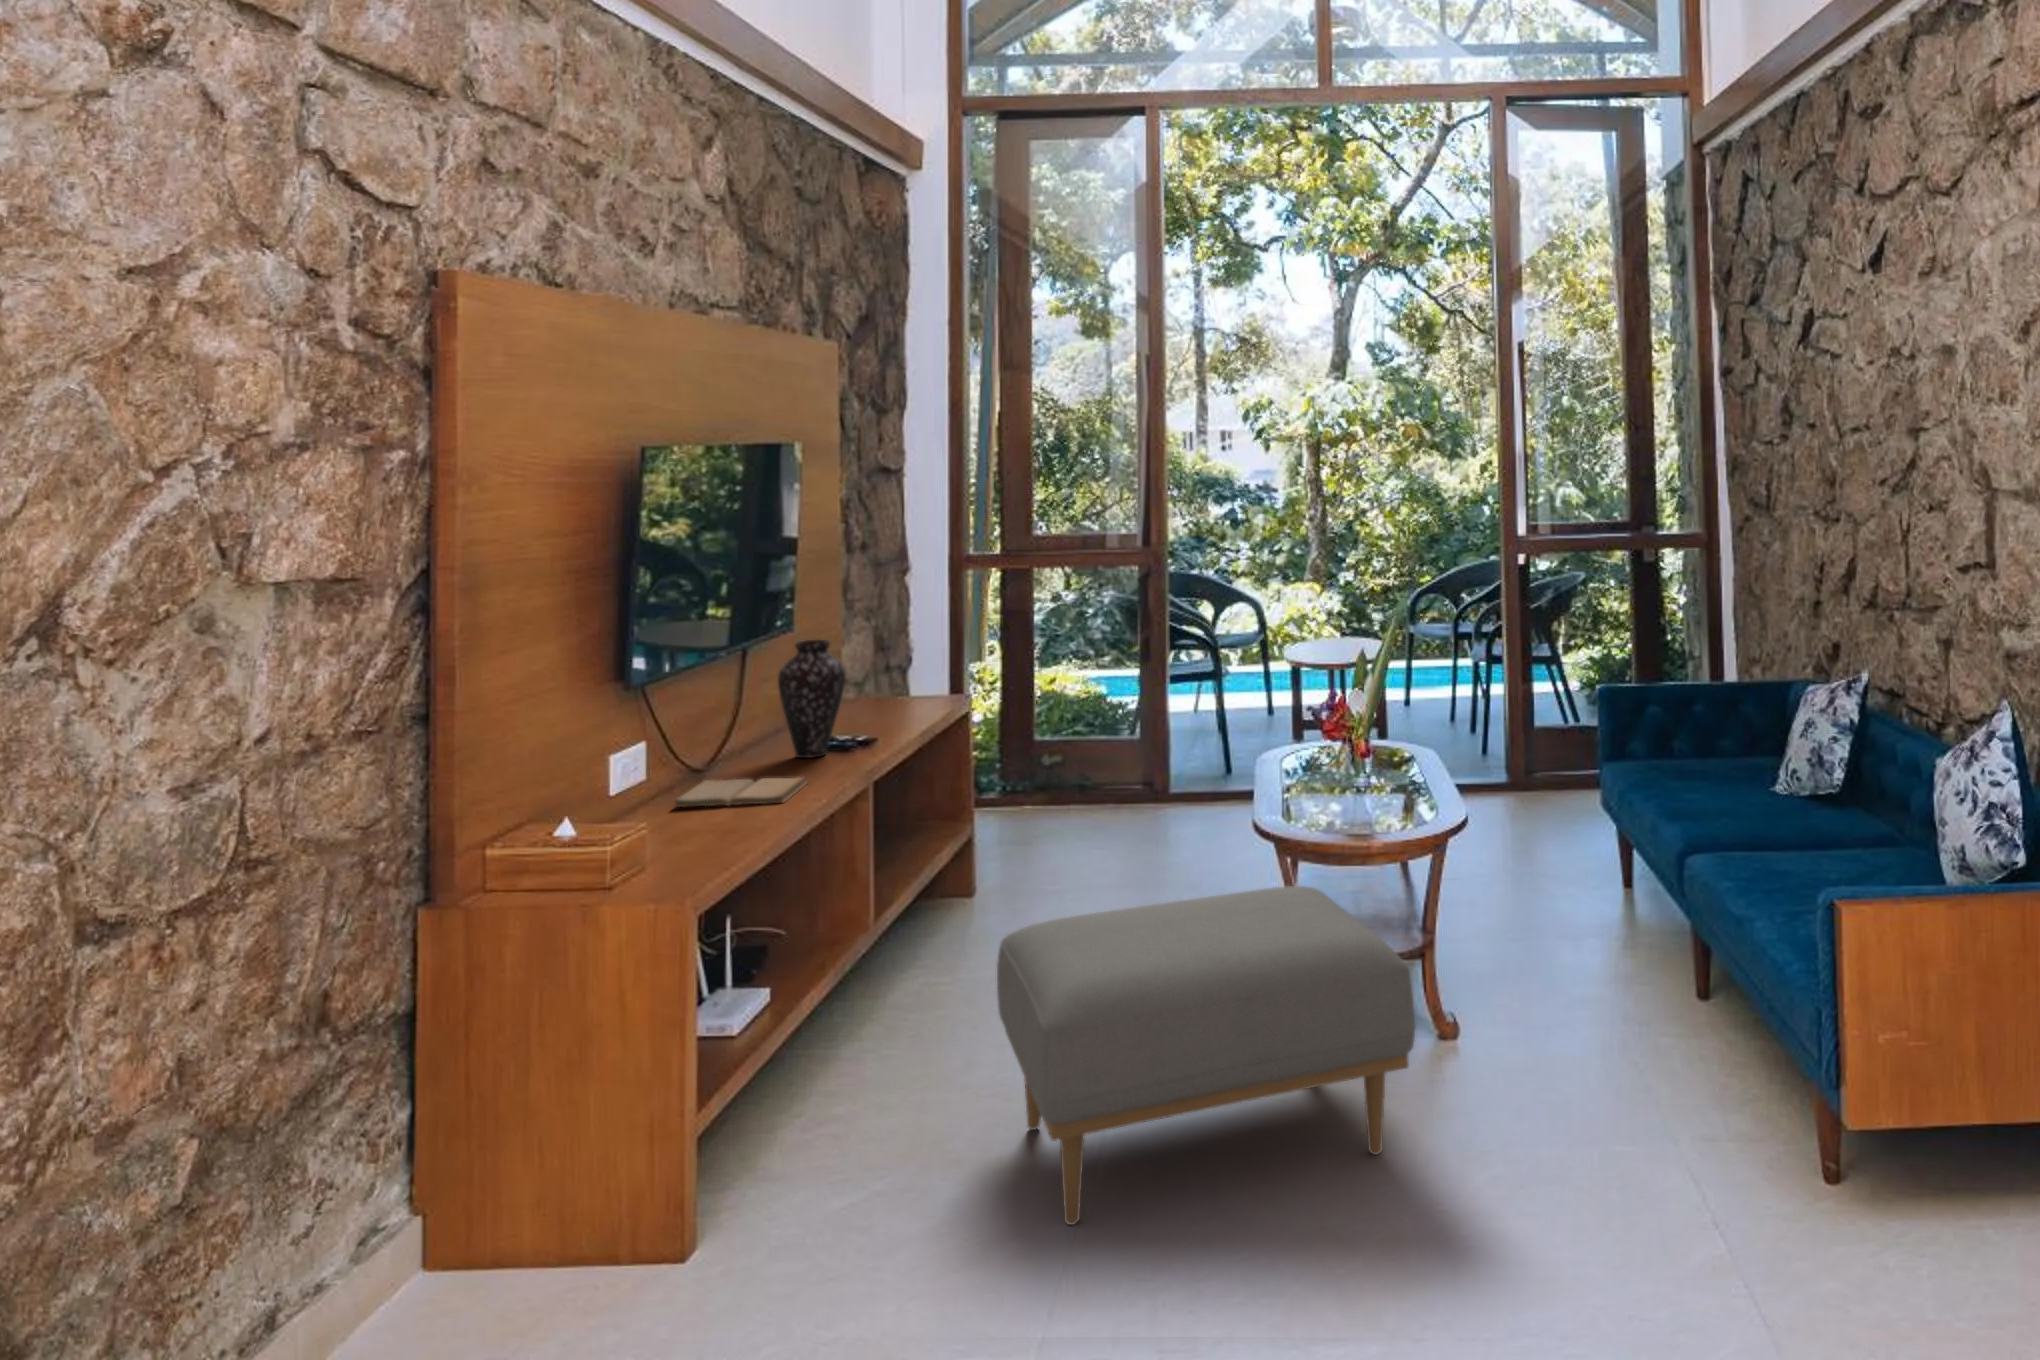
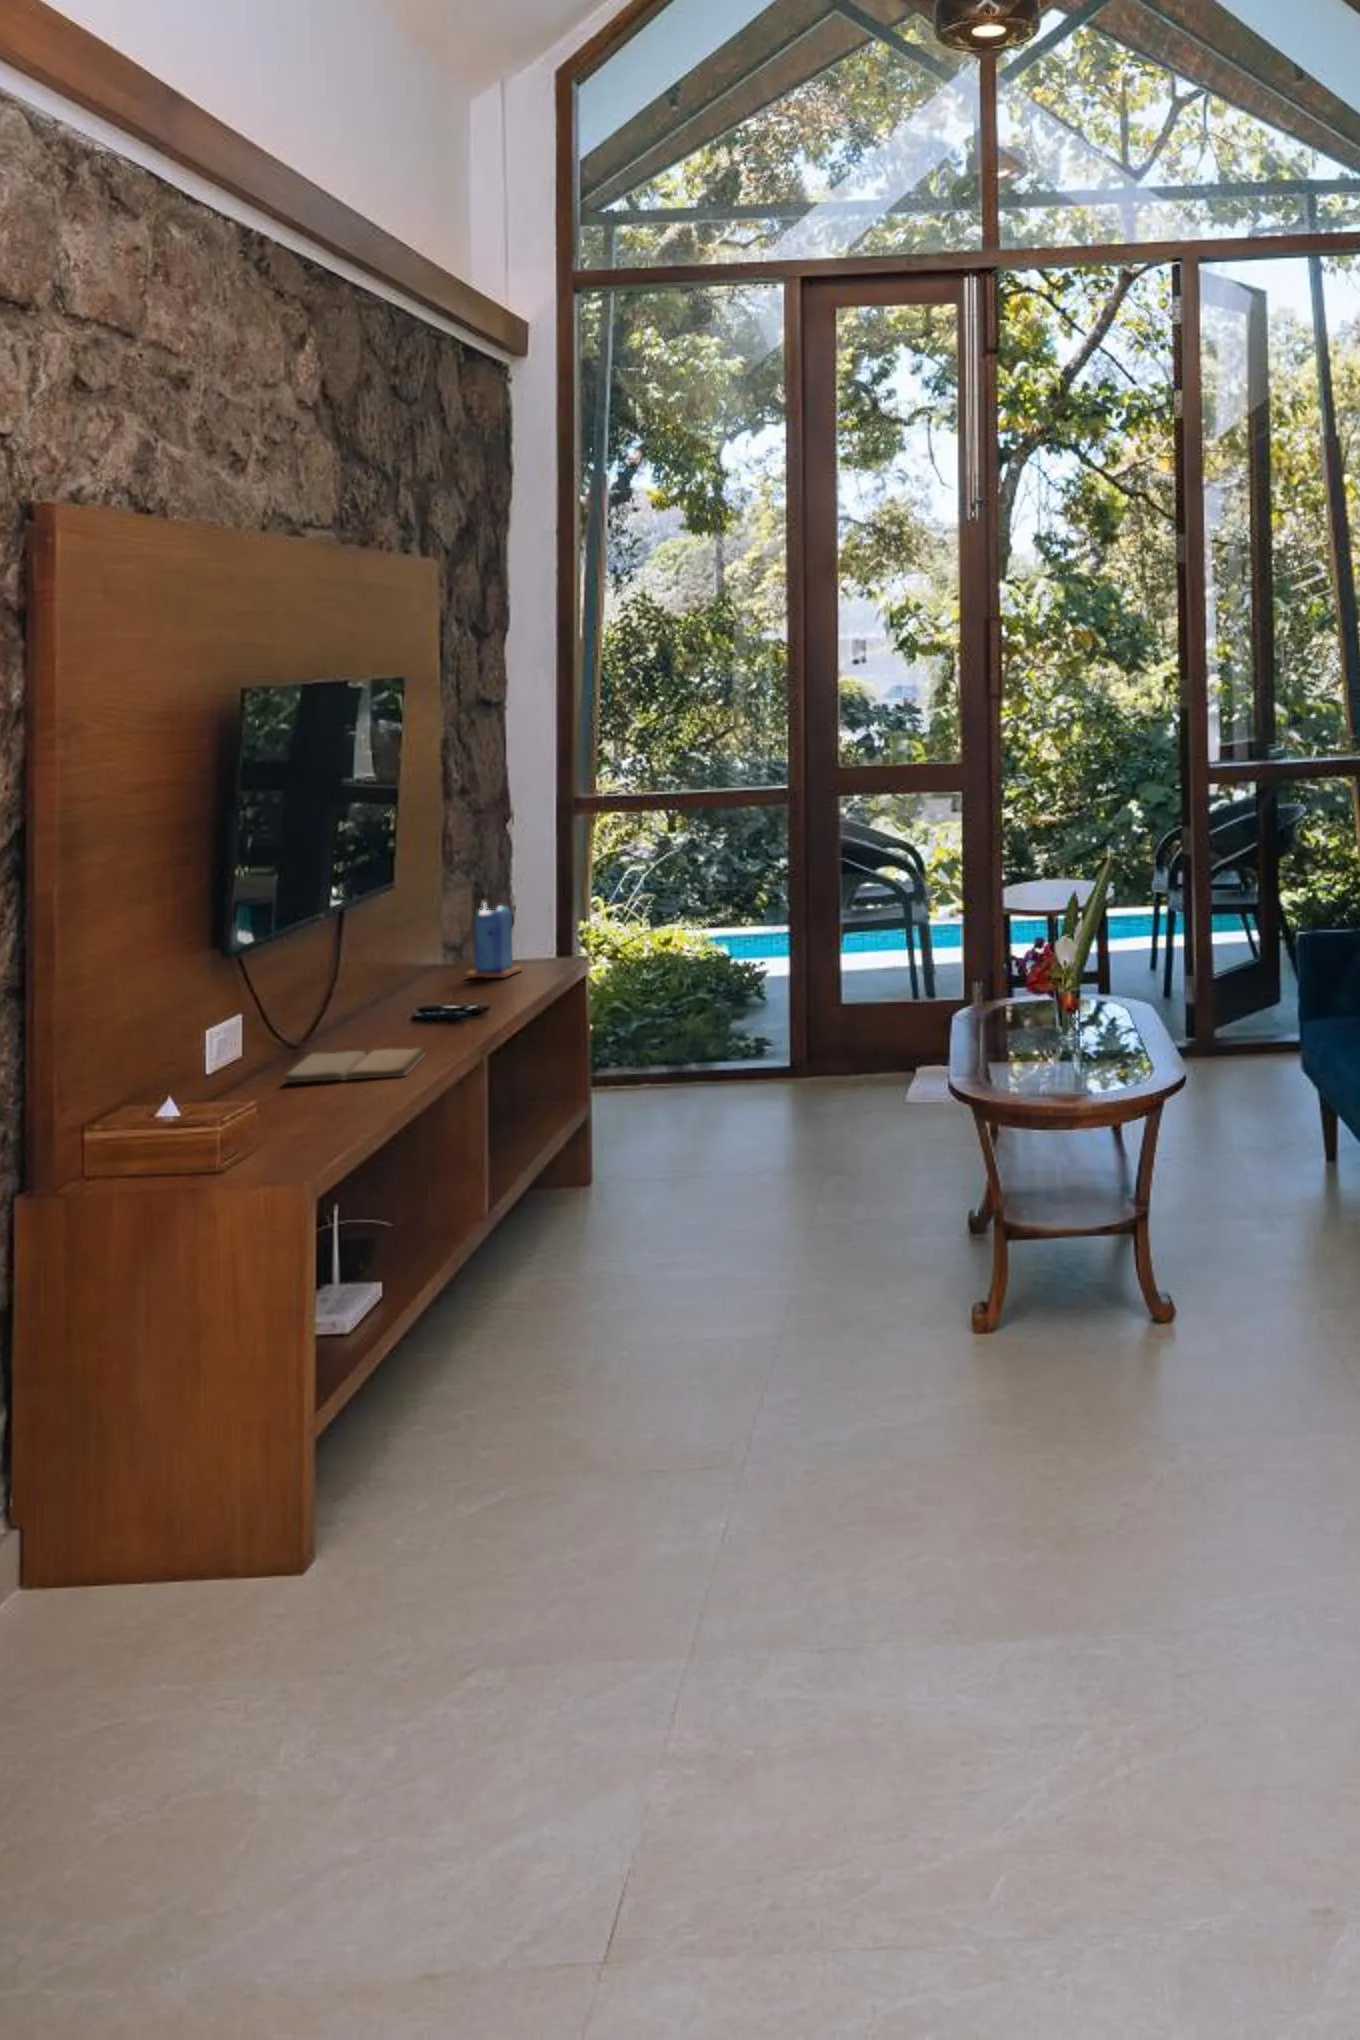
vase: present [778,640,846,758] -> none [382,894,458,1028]
candle: none [860,648,912,715] -> present [465,904,523,978]
ottoman: present [997,886,1415,1225] -> none [654,1159,1115,1520]

